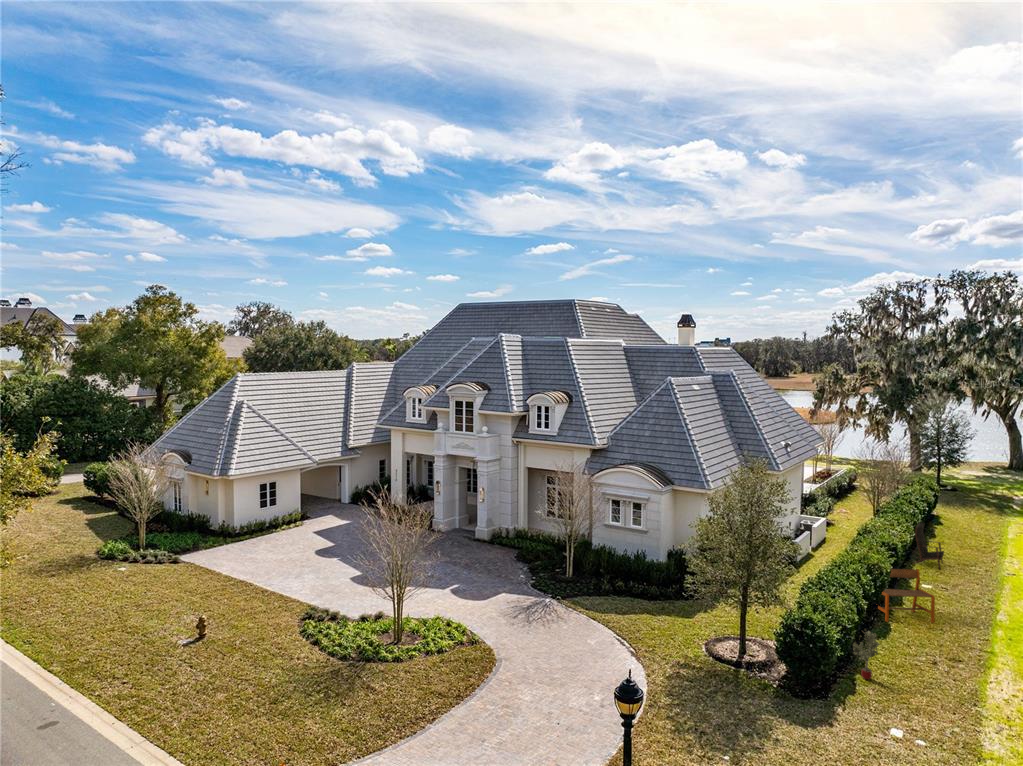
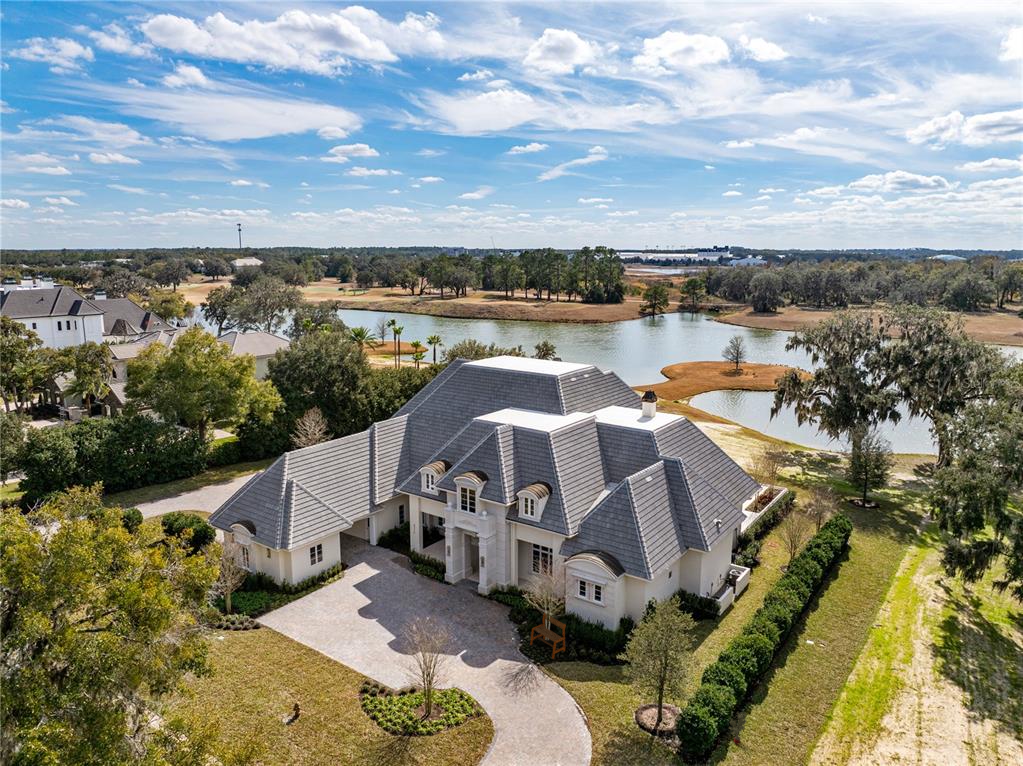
lounge chair: present [913,523,944,569] -> none [803,587,829,626]
bench: present [878,569,935,623] -> present [530,613,566,658]

